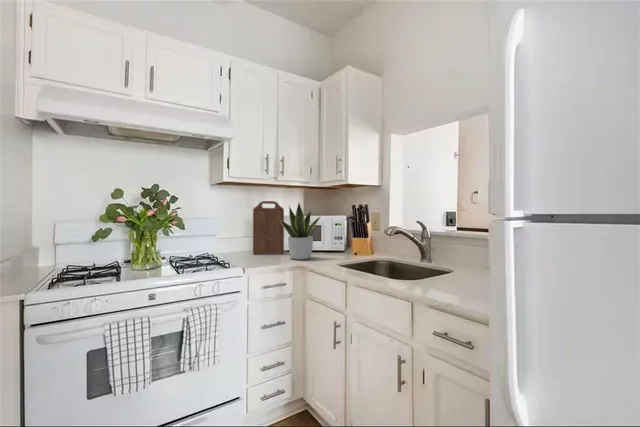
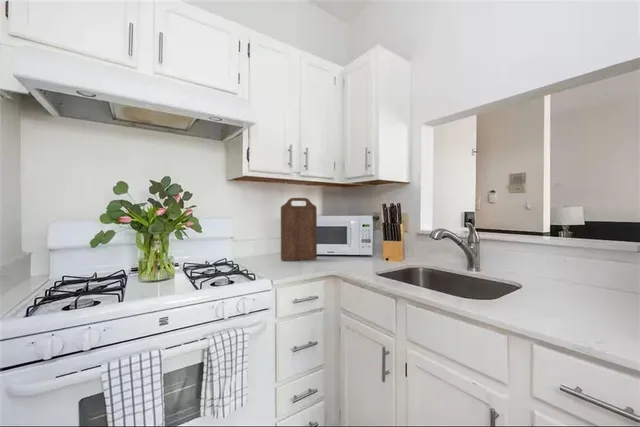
potted plant: present [281,203,320,260] -> none [315,196,366,268]

